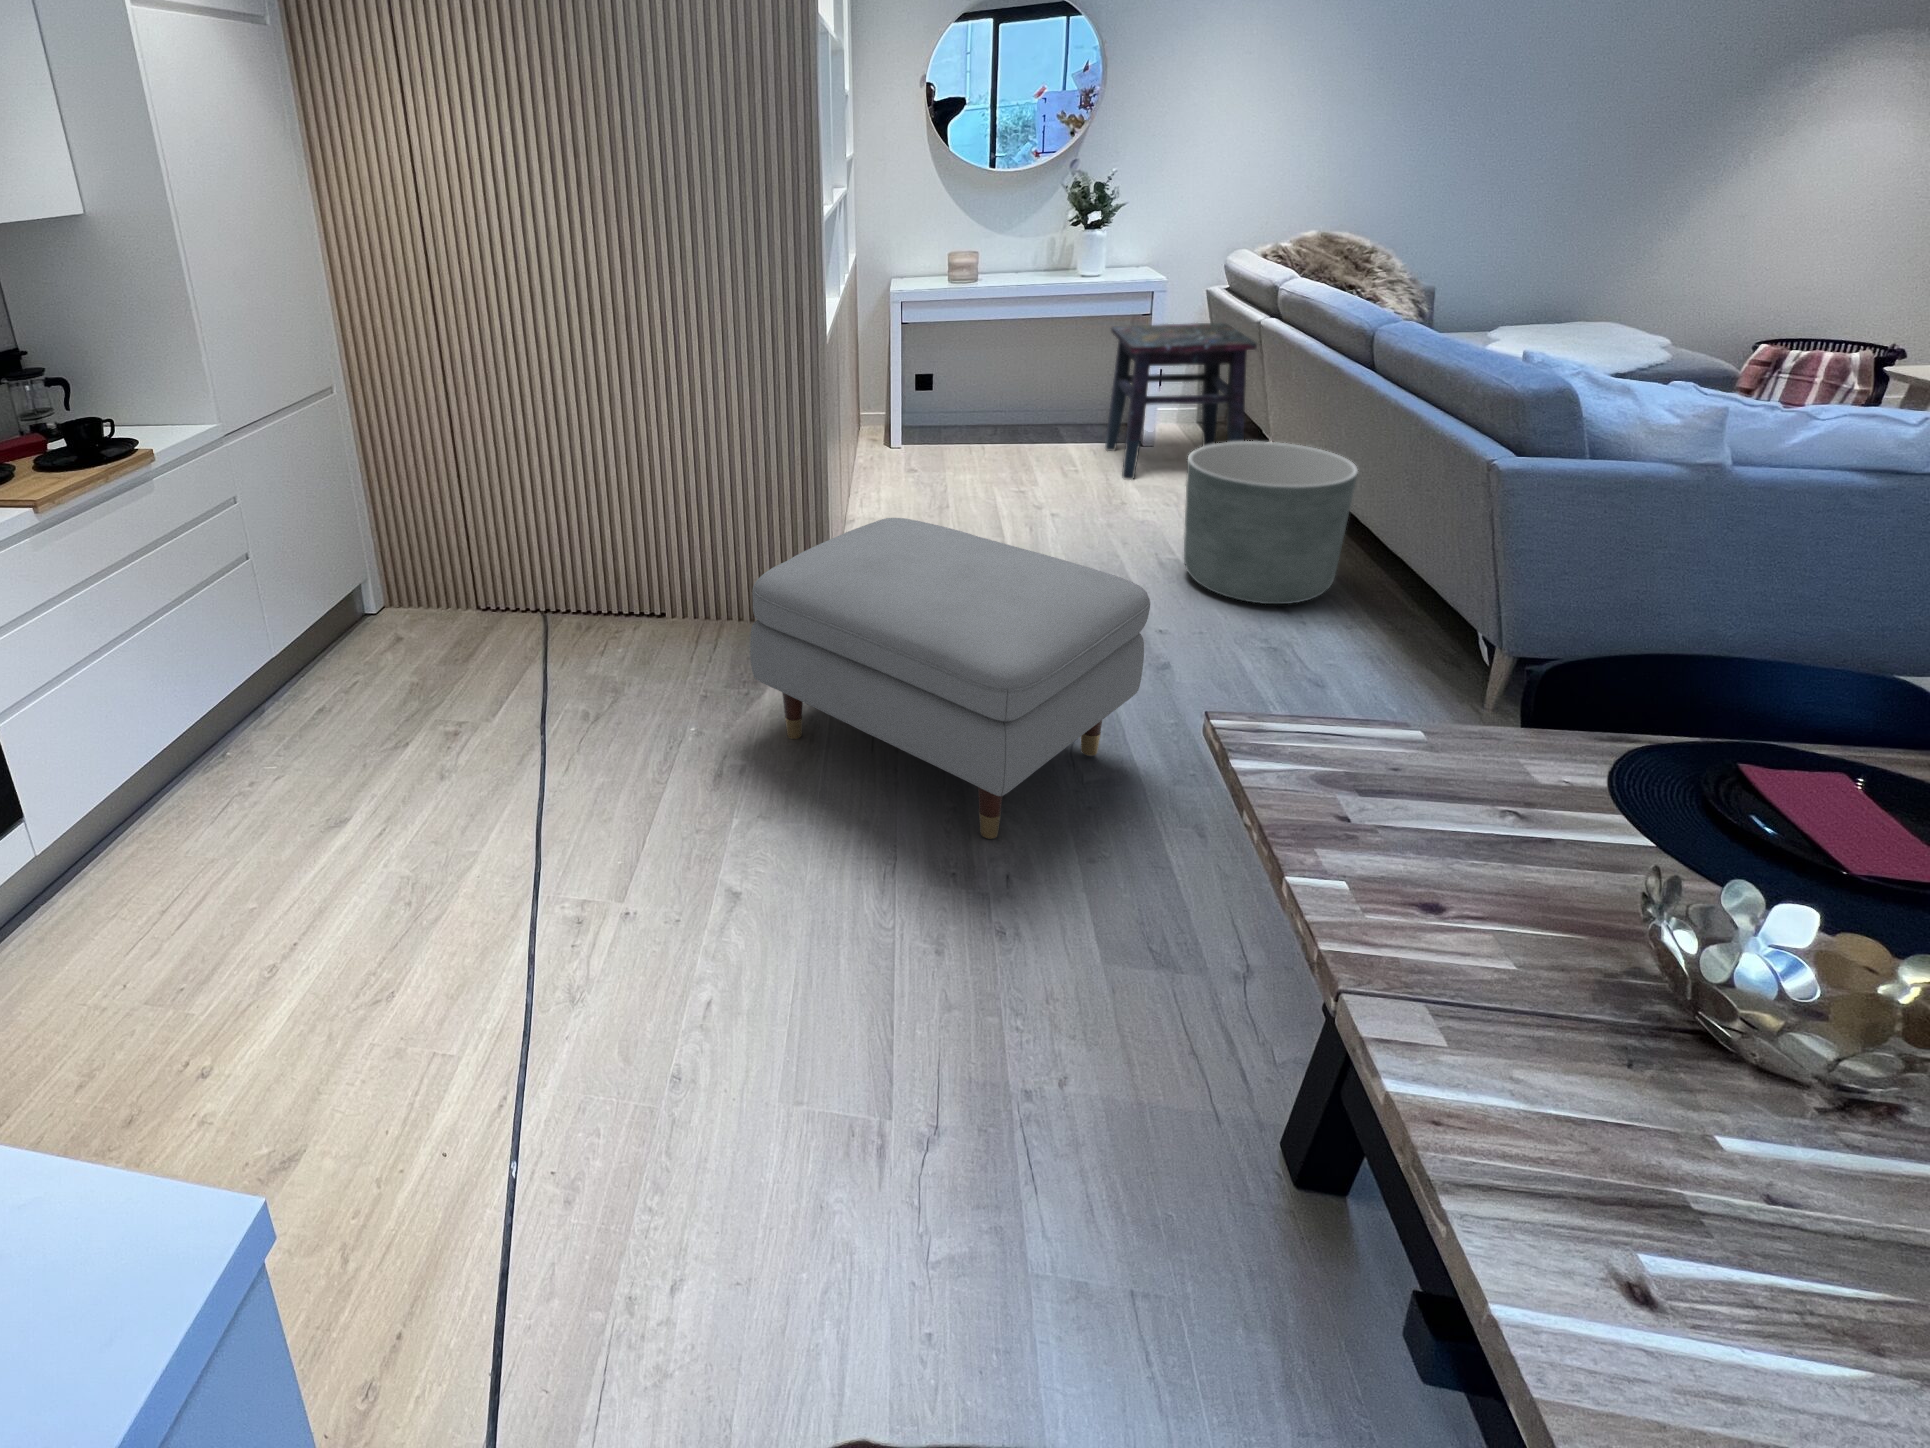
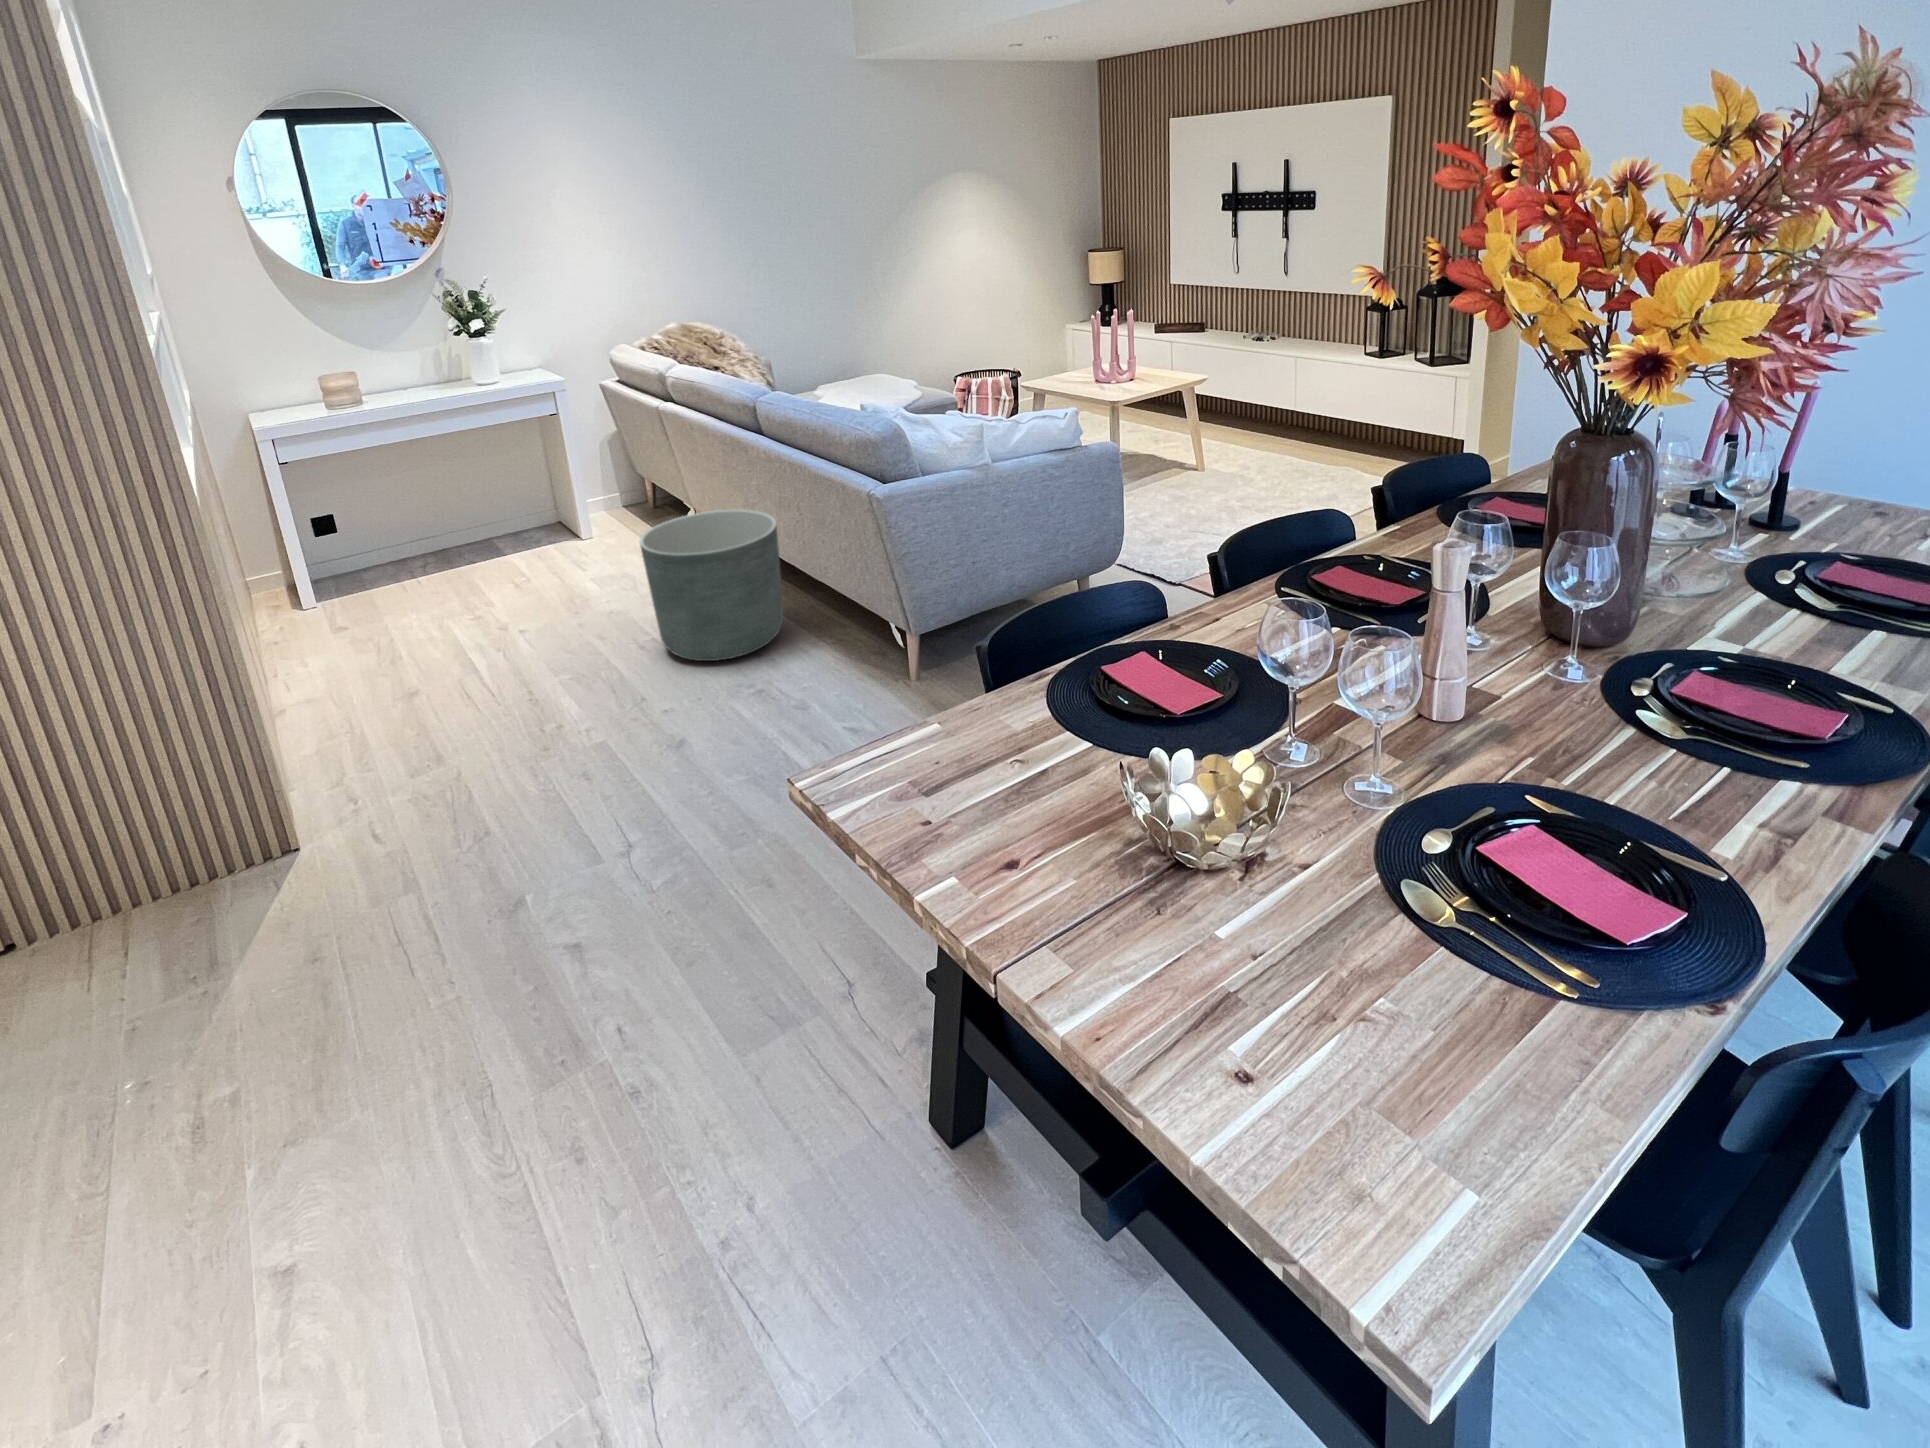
side table: present [1105,323,1257,480] -> none [522,412,681,579]
ottoman: present [750,518,1150,839] -> none [181,679,676,1020]

